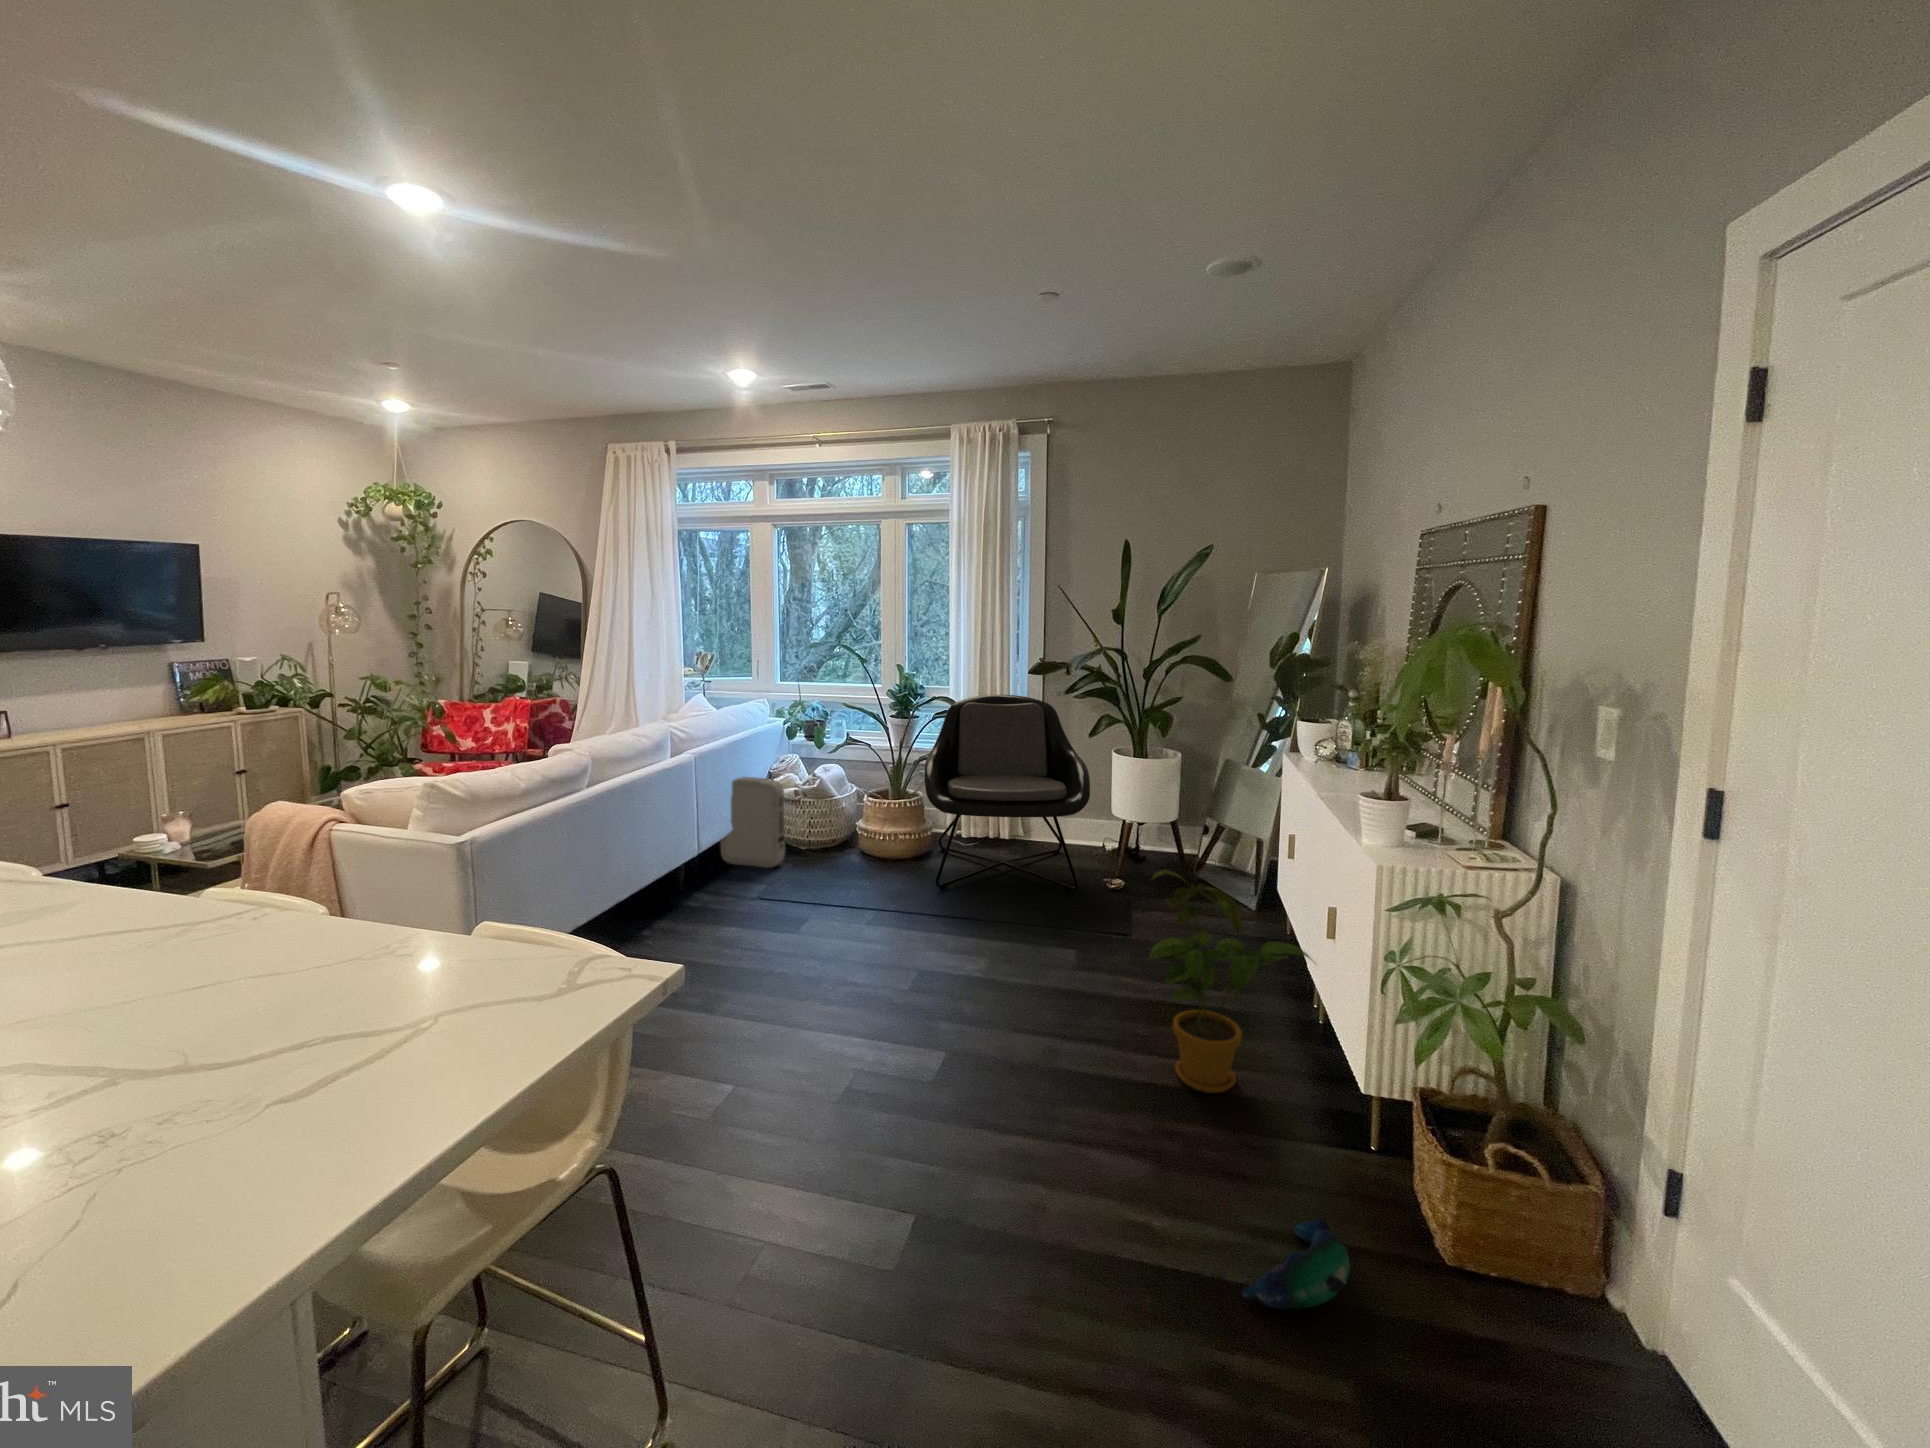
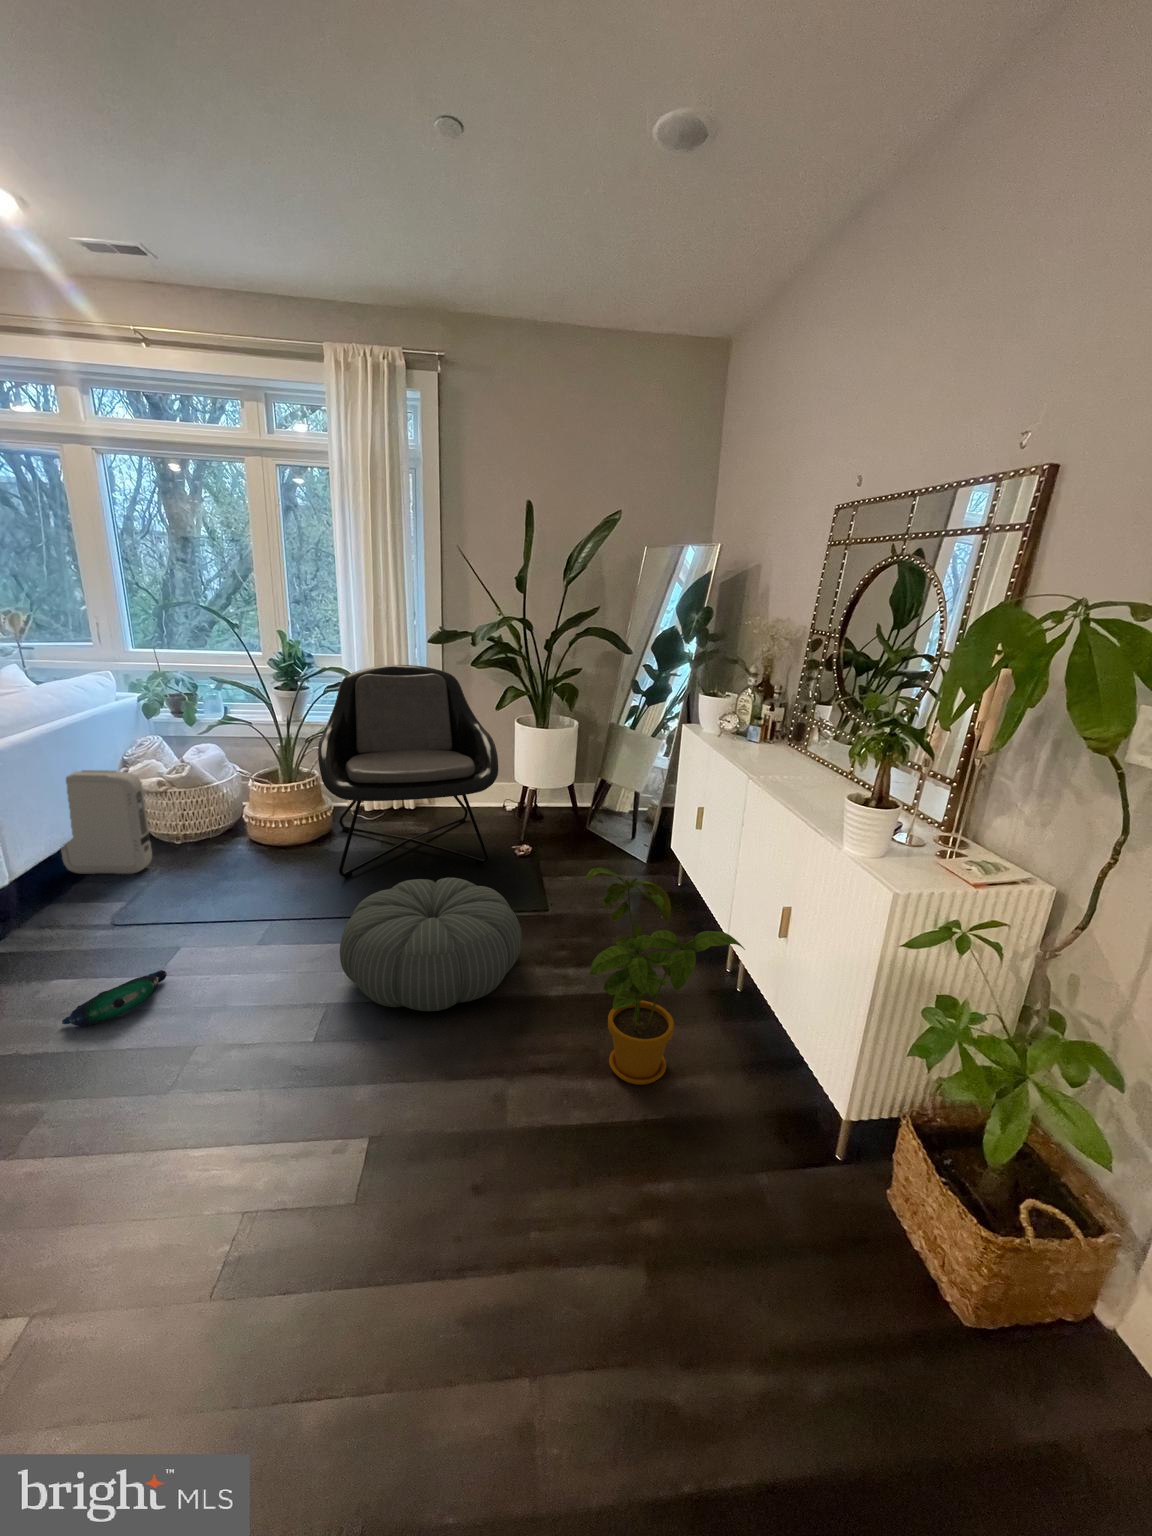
pouf: none [933,886,1100,1000] -> present [340,878,522,1011]
plush toy: present [1242,1218,1350,1310] -> present [62,970,167,1026]

